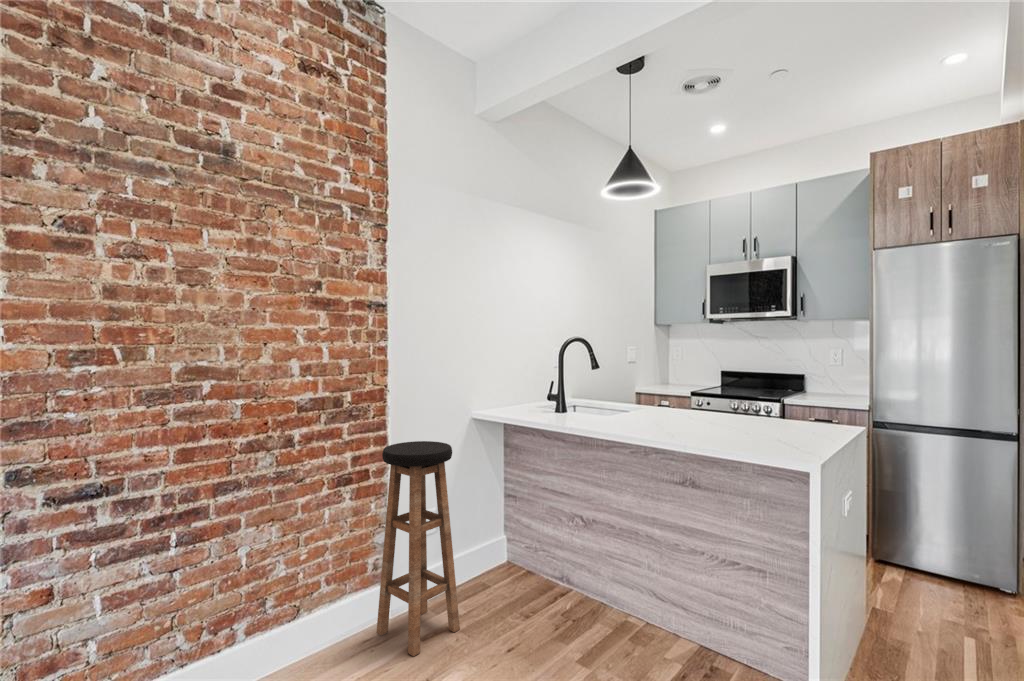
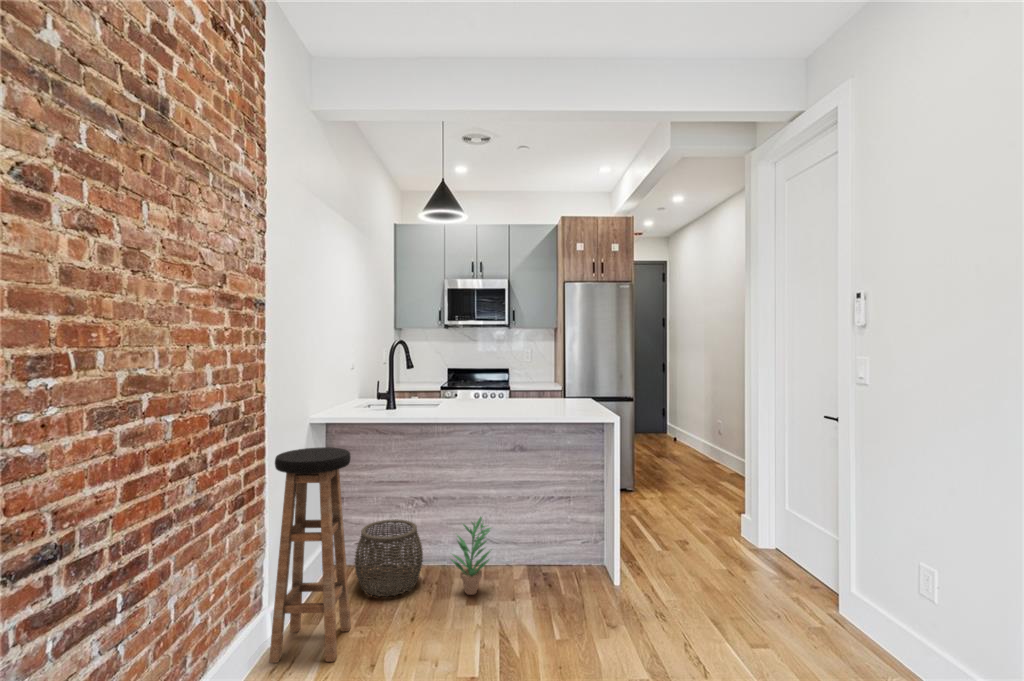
woven basket: none [497,529,570,615] -> present [354,519,423,597]
potted plant: none [576,552,629,648] -> present [451,517,491,595]

